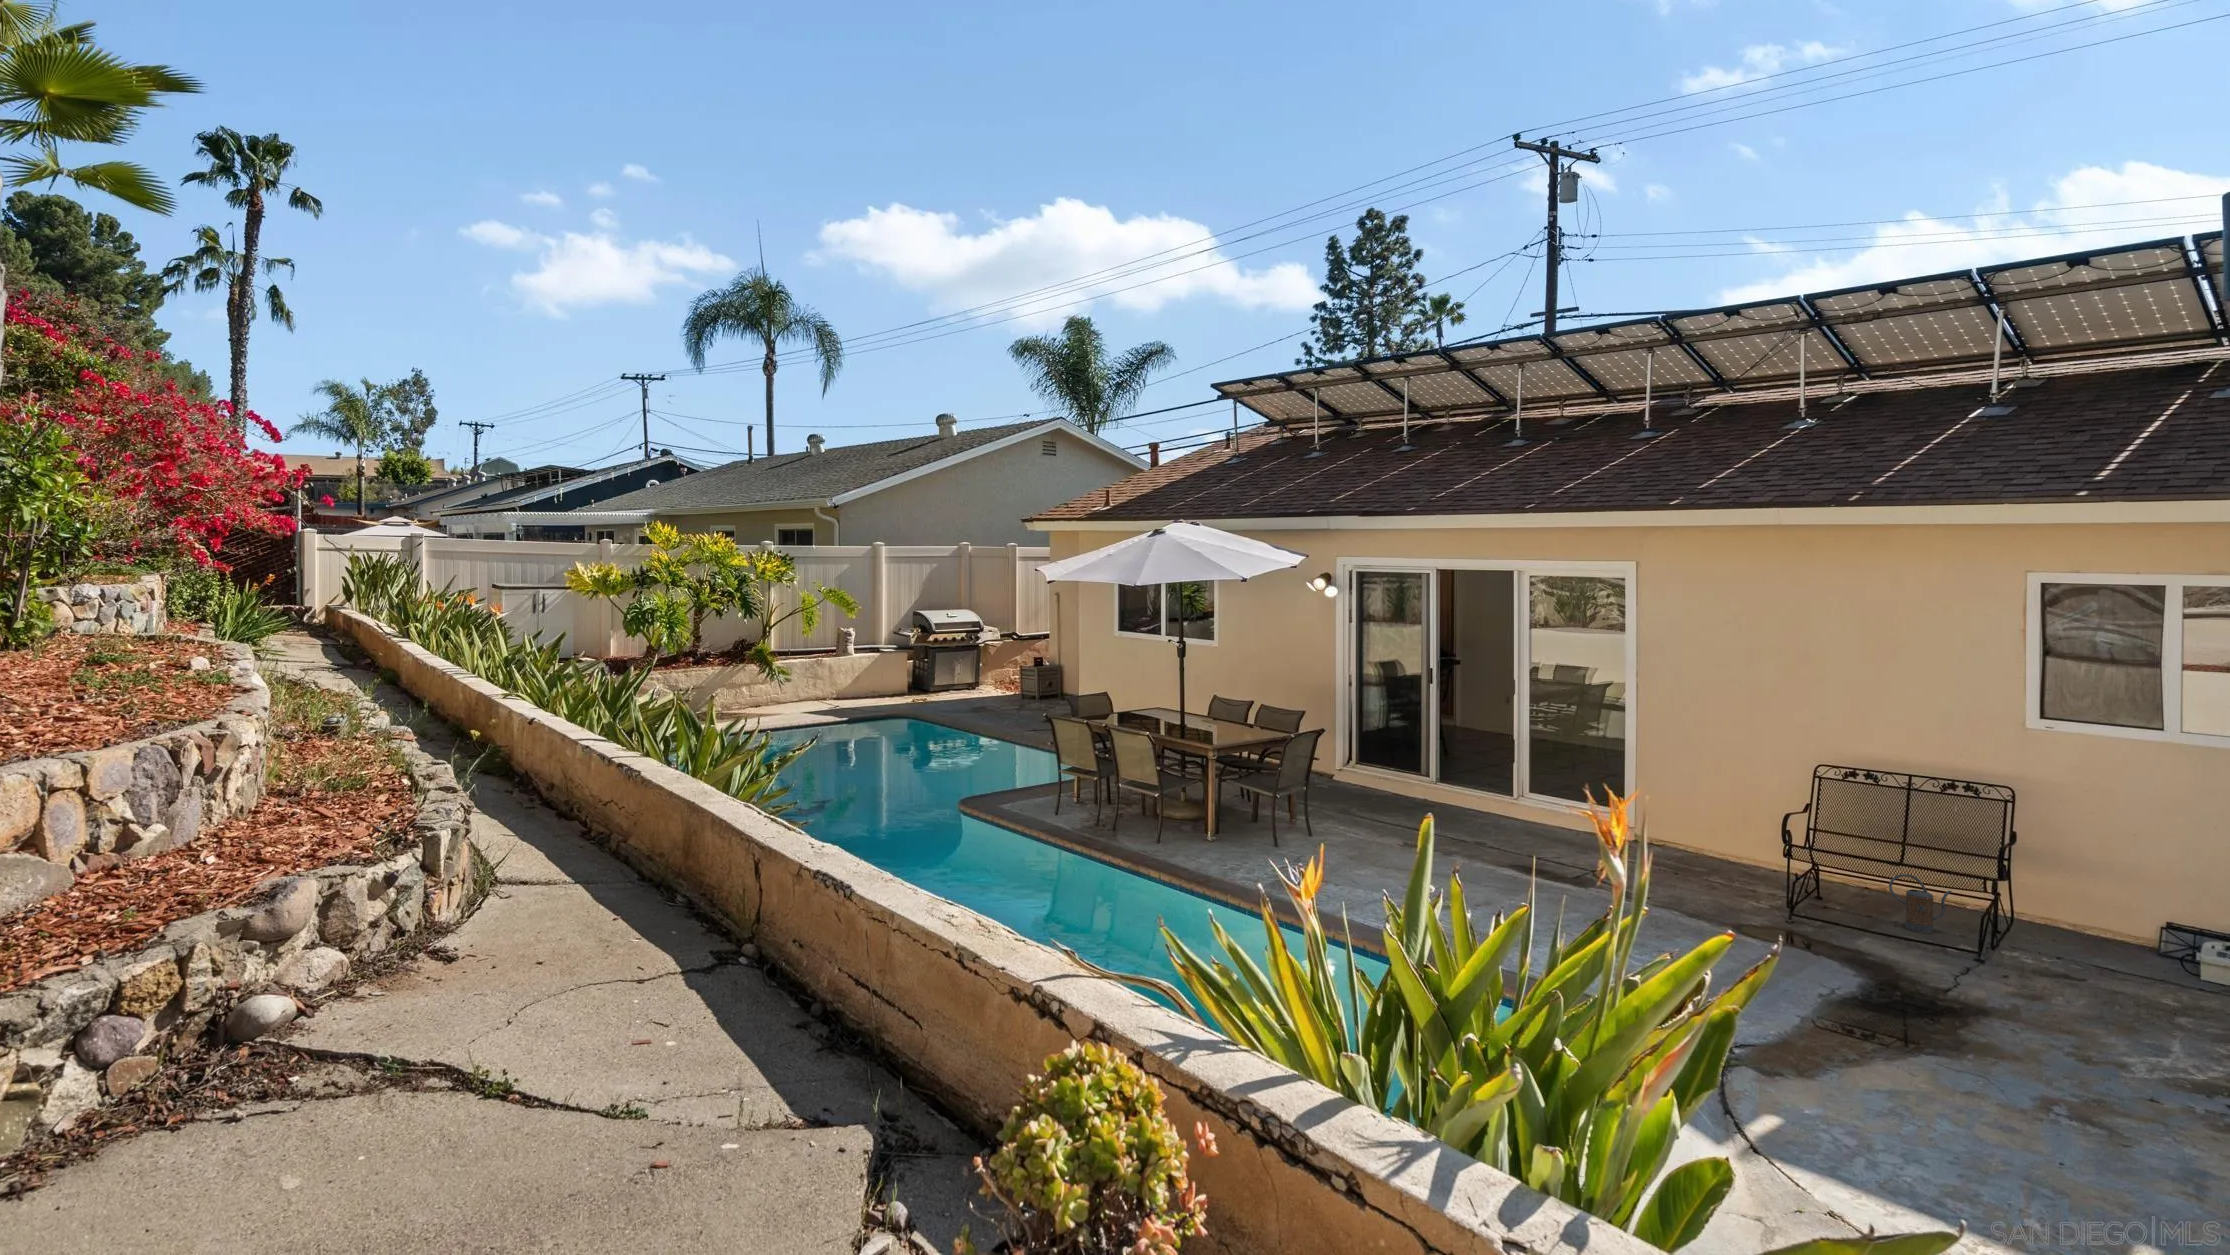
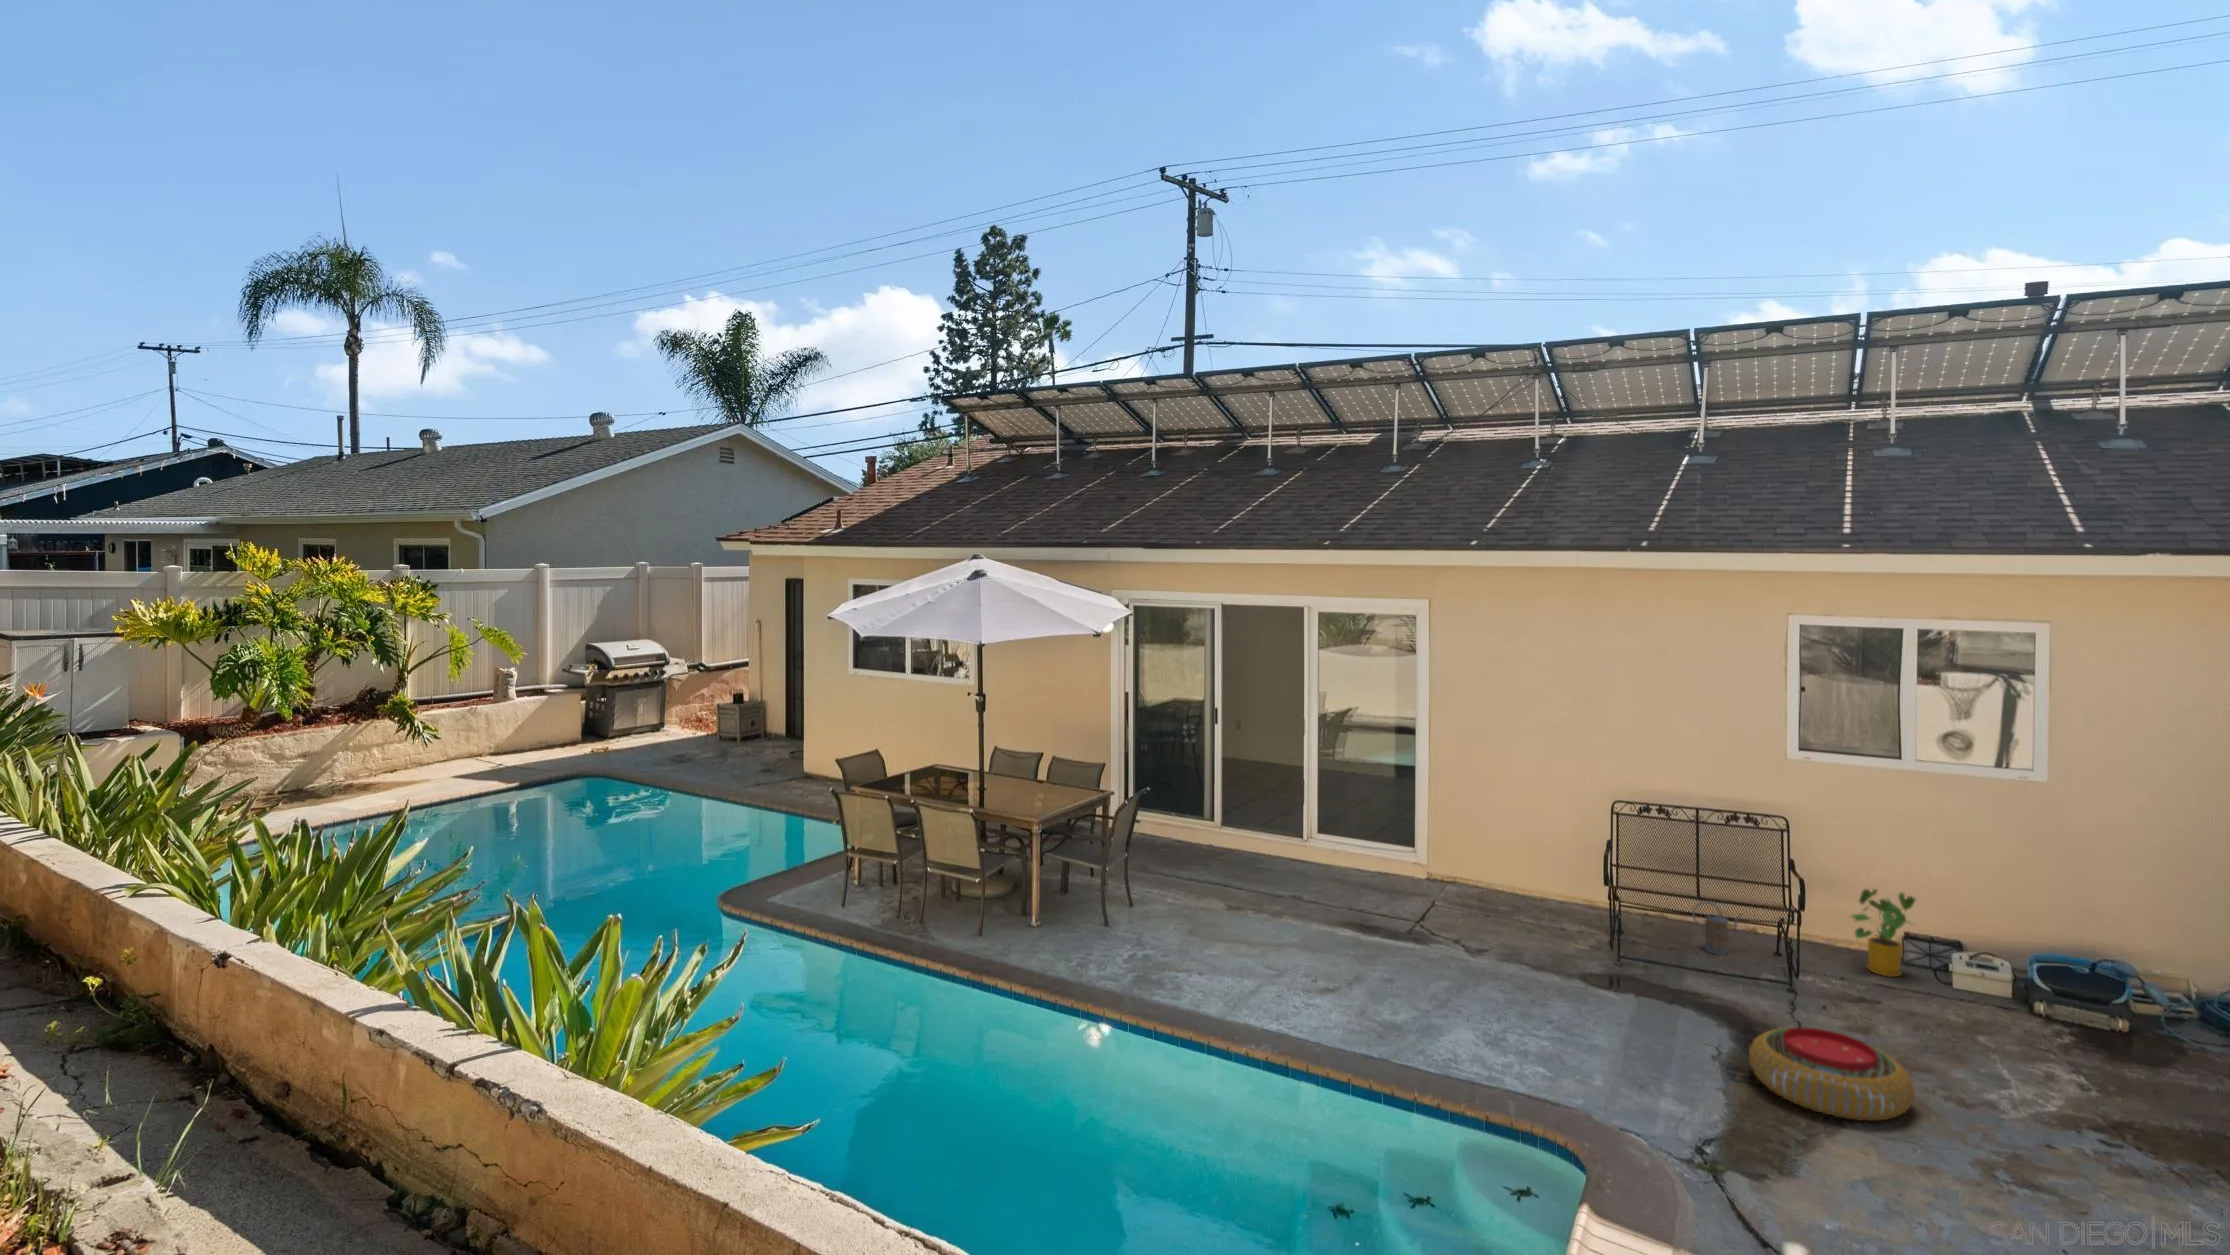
house plant: none [2075,874,2177,973] -> present [1851,889,1915,977]
pouf: none [1827,975,2006,1066] -> present [1749,1028,1914,1121]

